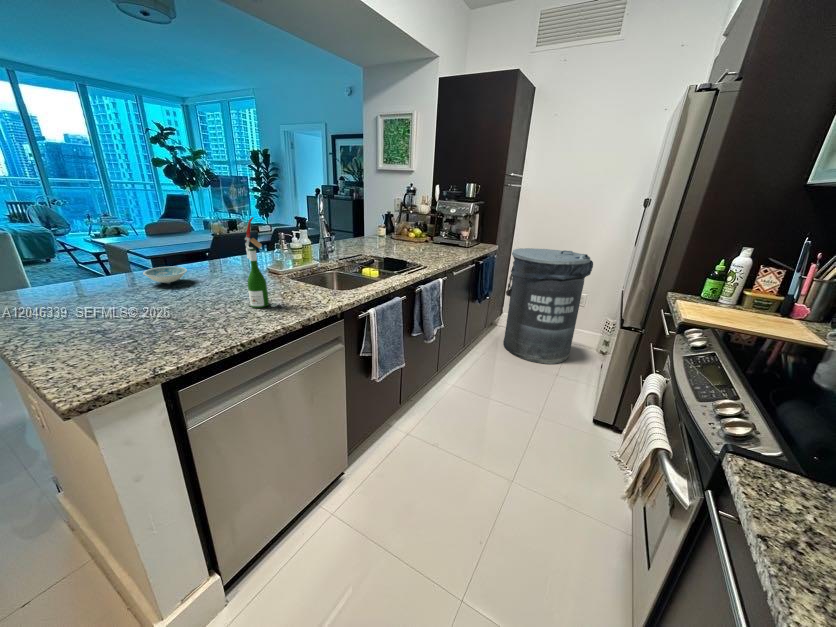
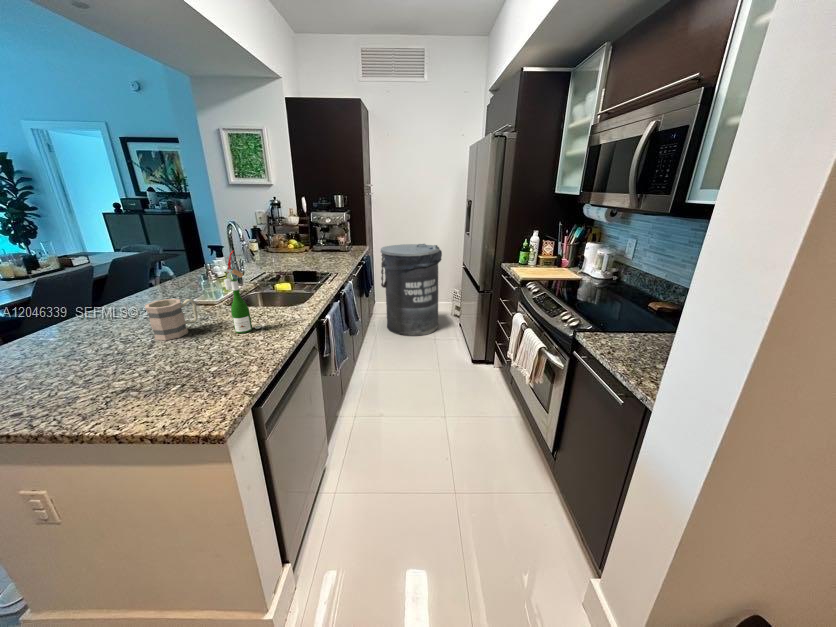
mug: none [186,261,238,299] -> present [145,299,198,340]
ceramic bowl: present [143,267,187,283] -> none [56,316,116,337]

